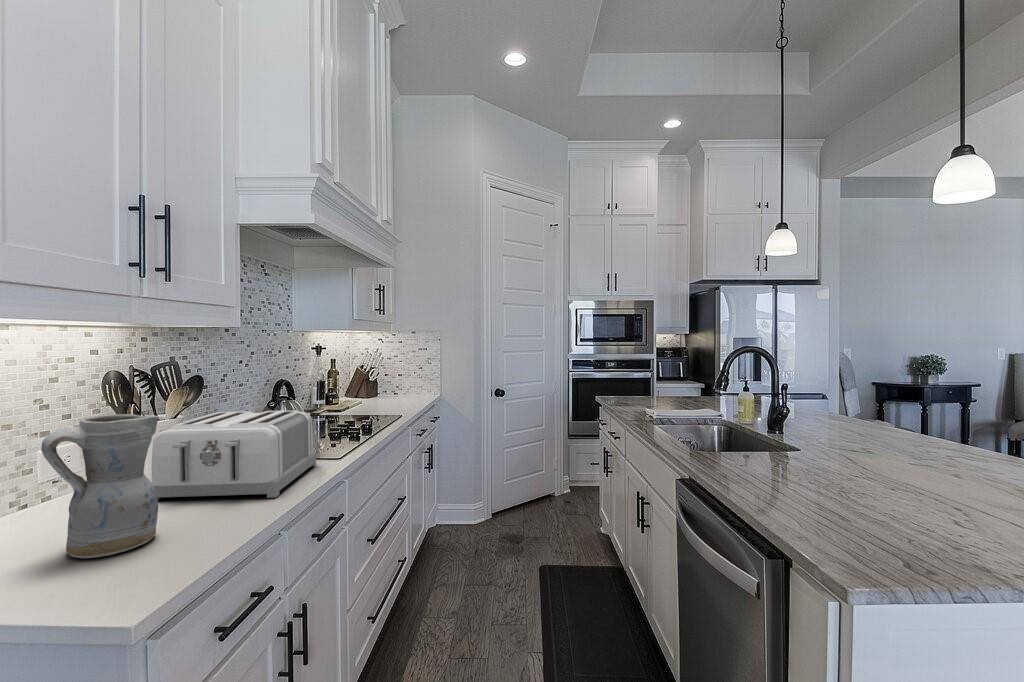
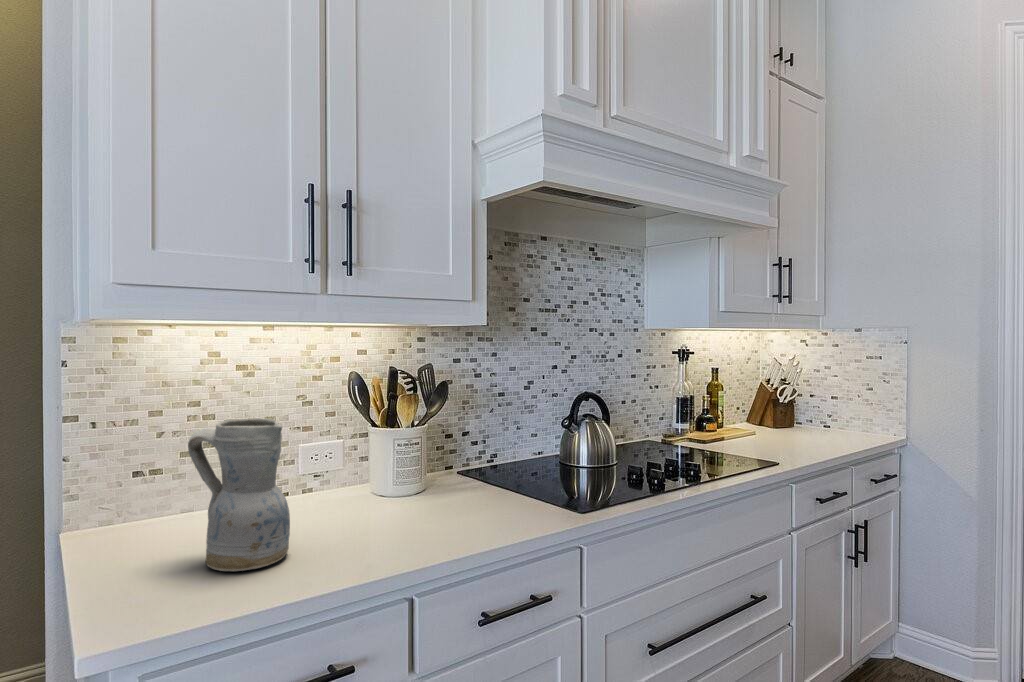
toaster: present [151,410,316,500] -> none [354,426,549,551]

